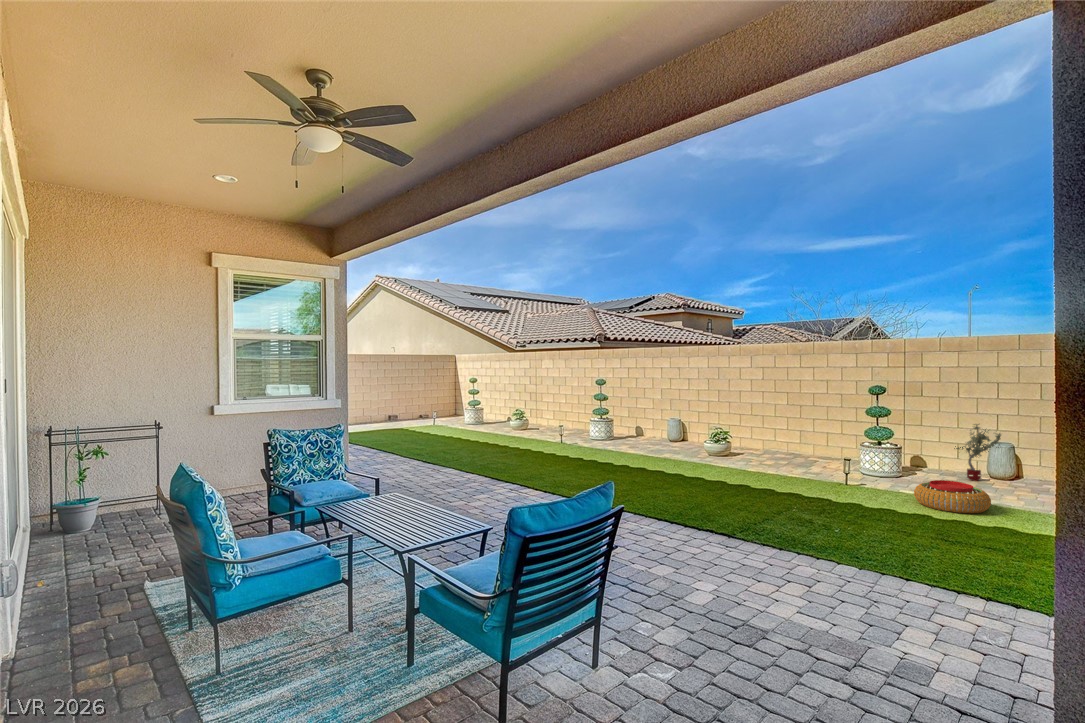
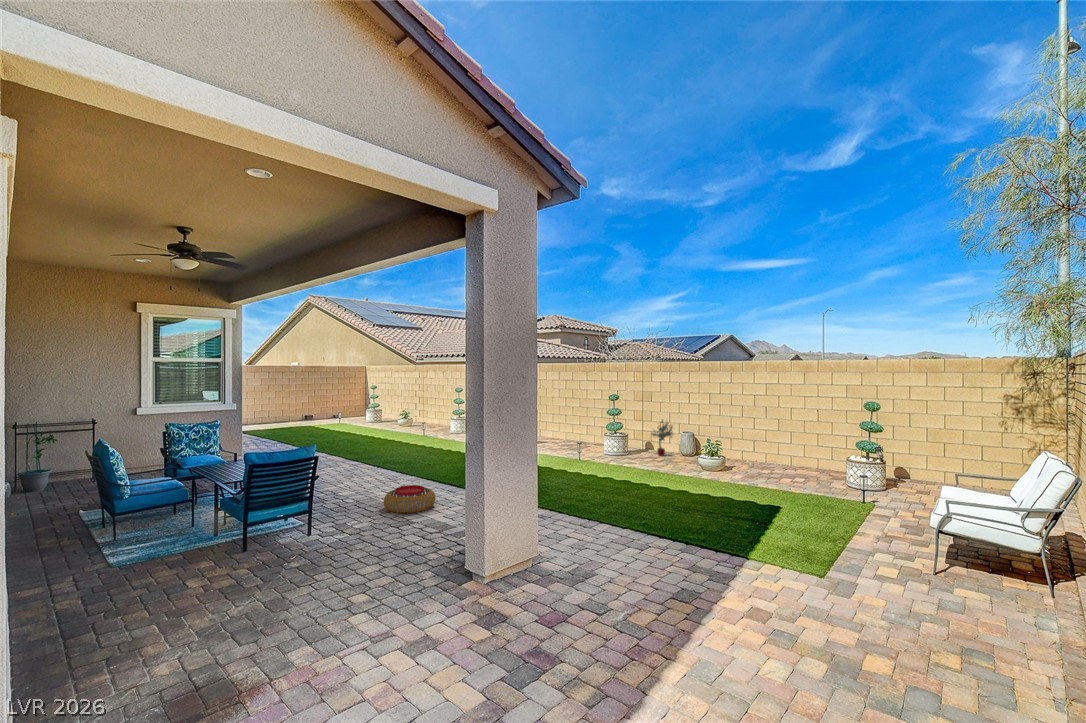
pouf: present [914,480,991,513] -> present [384,485,435,513]

